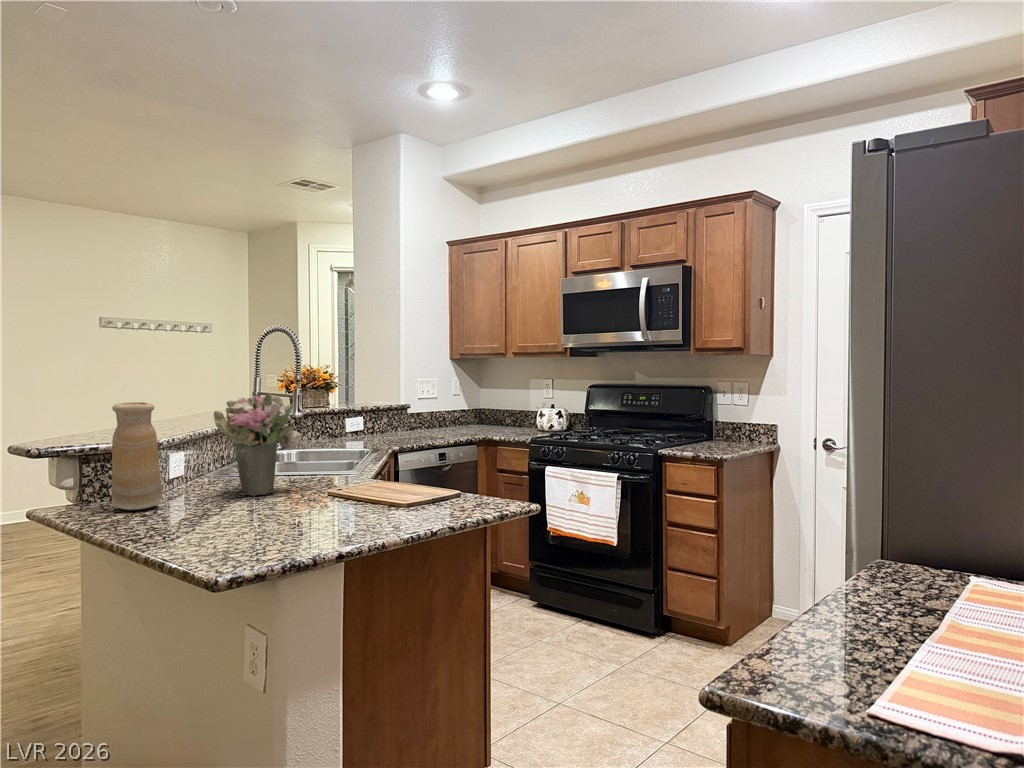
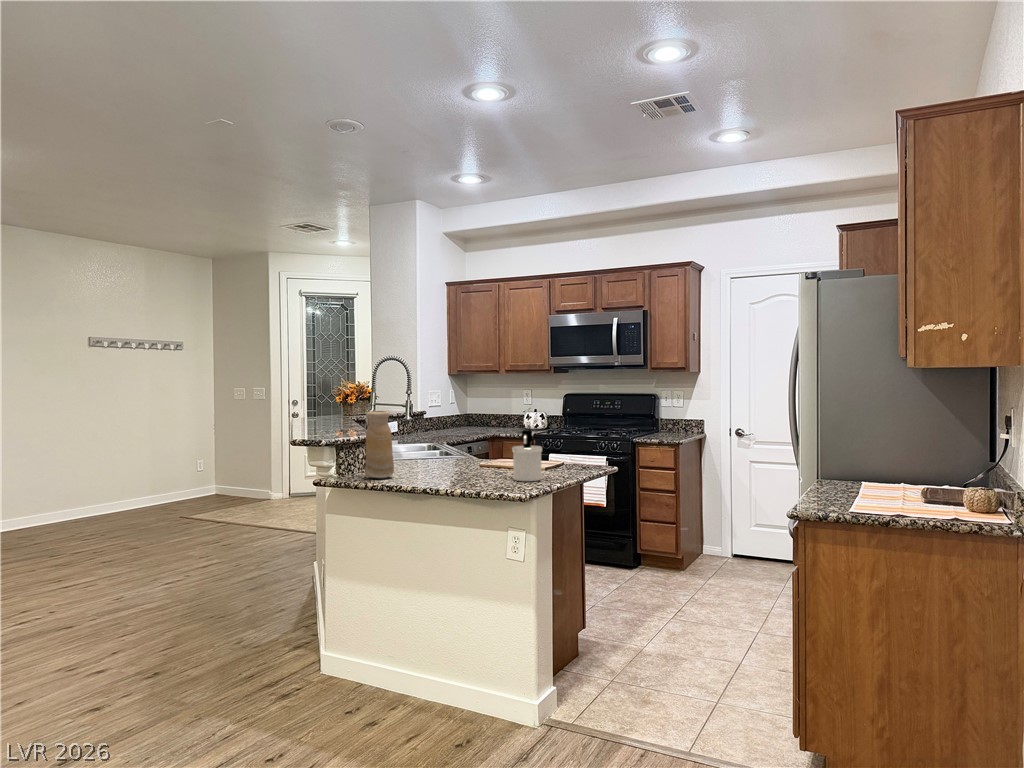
flower bouquet: present [214,393,302,496] -> none [408,404,456,470]
soap dispenser: none [311,440,369,529] -> present [512,430,542,481]

